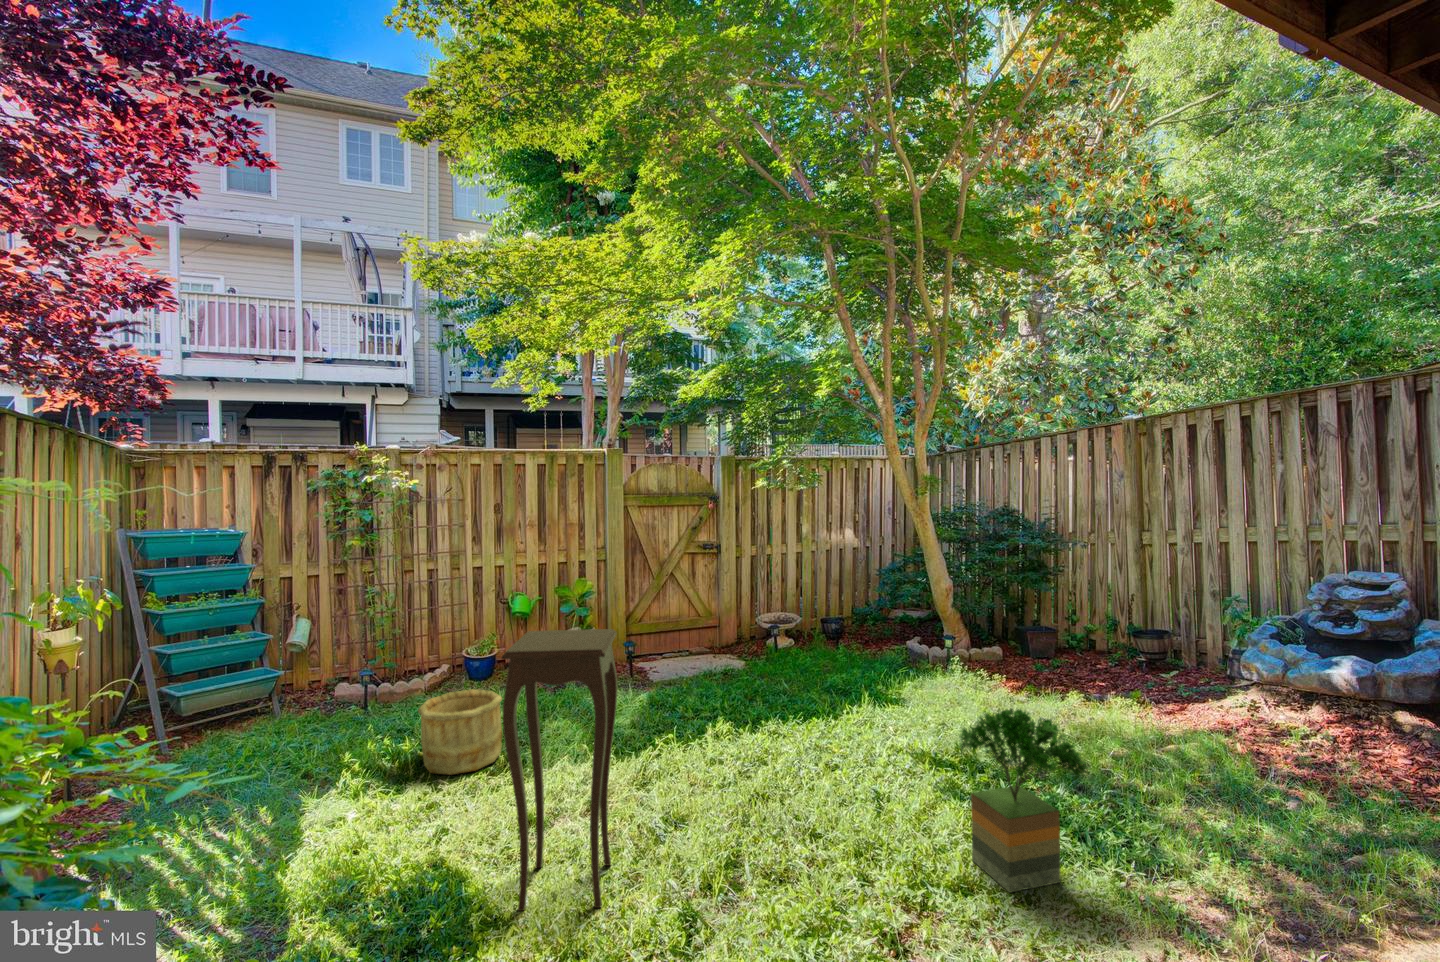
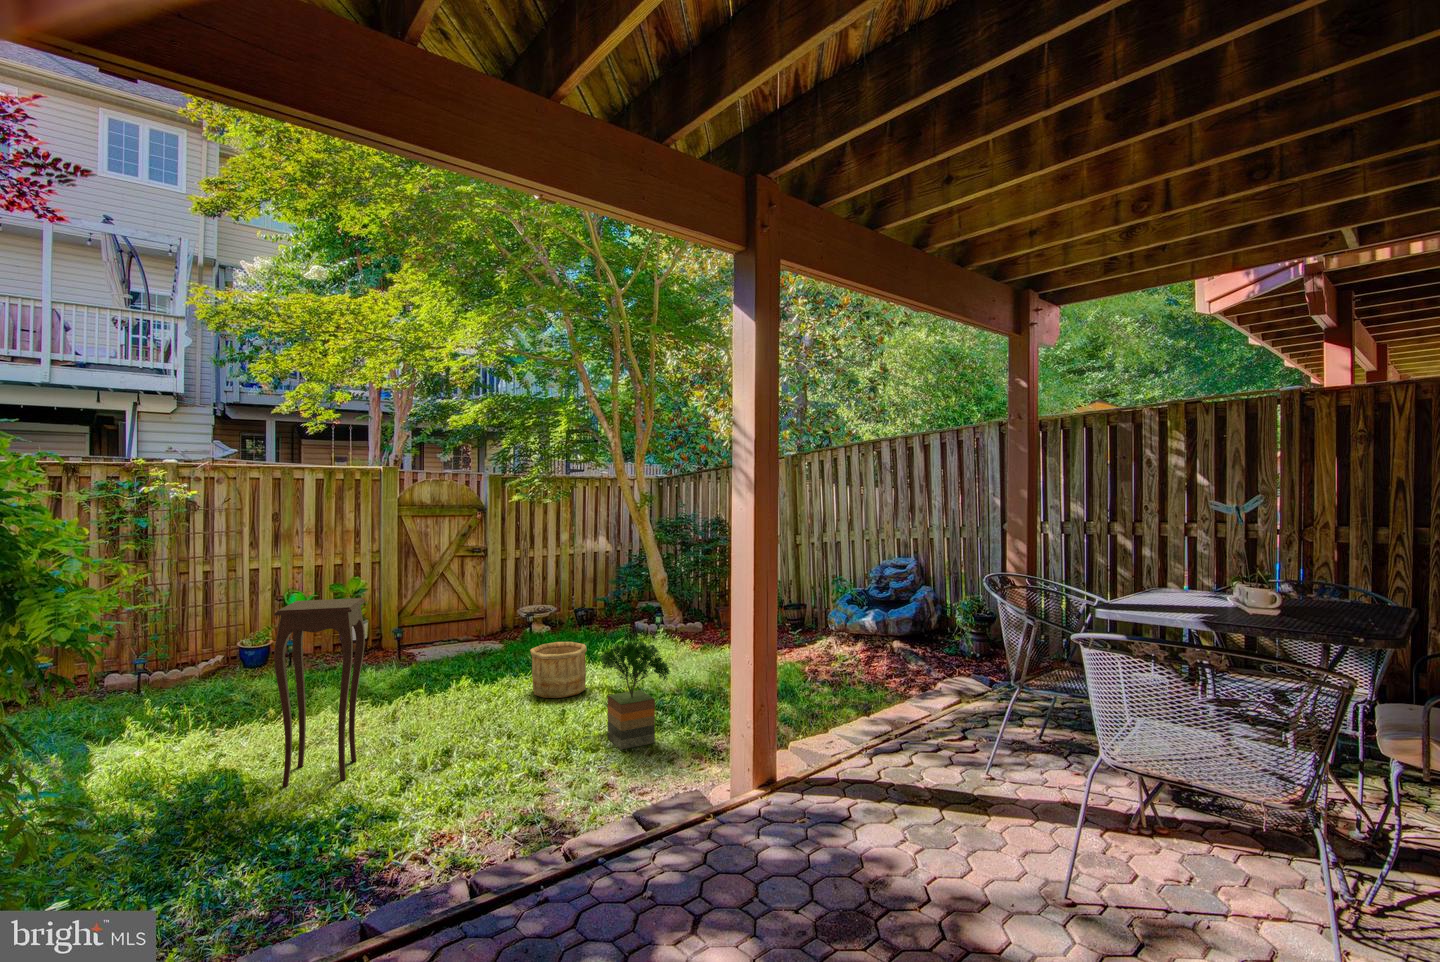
wooden bucket: present [418,689,502,775] -> present [530,642,587,698]

